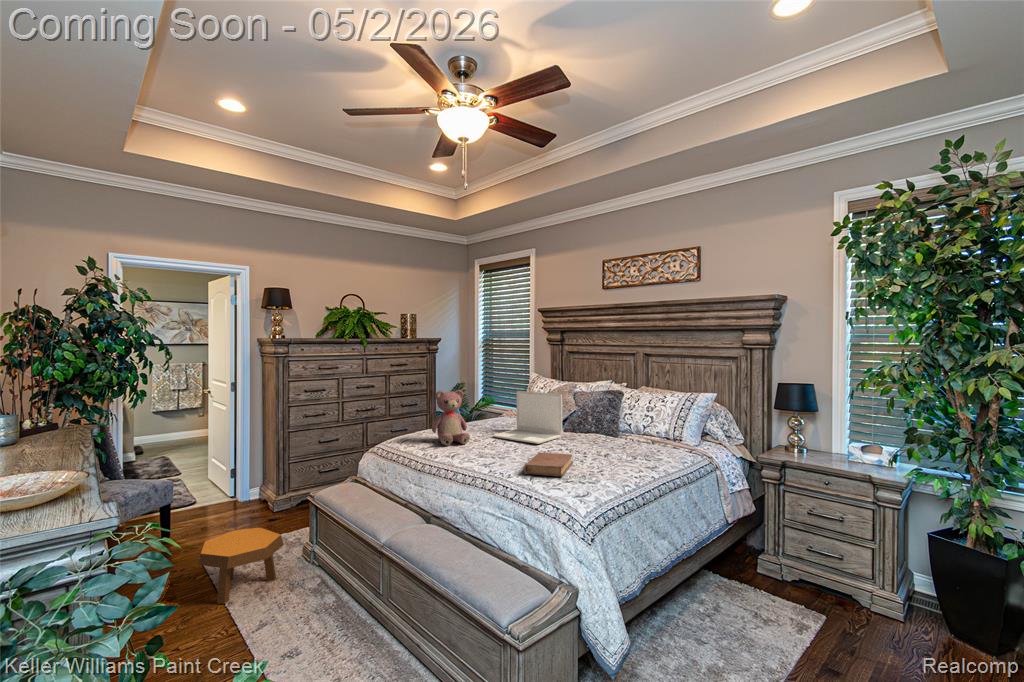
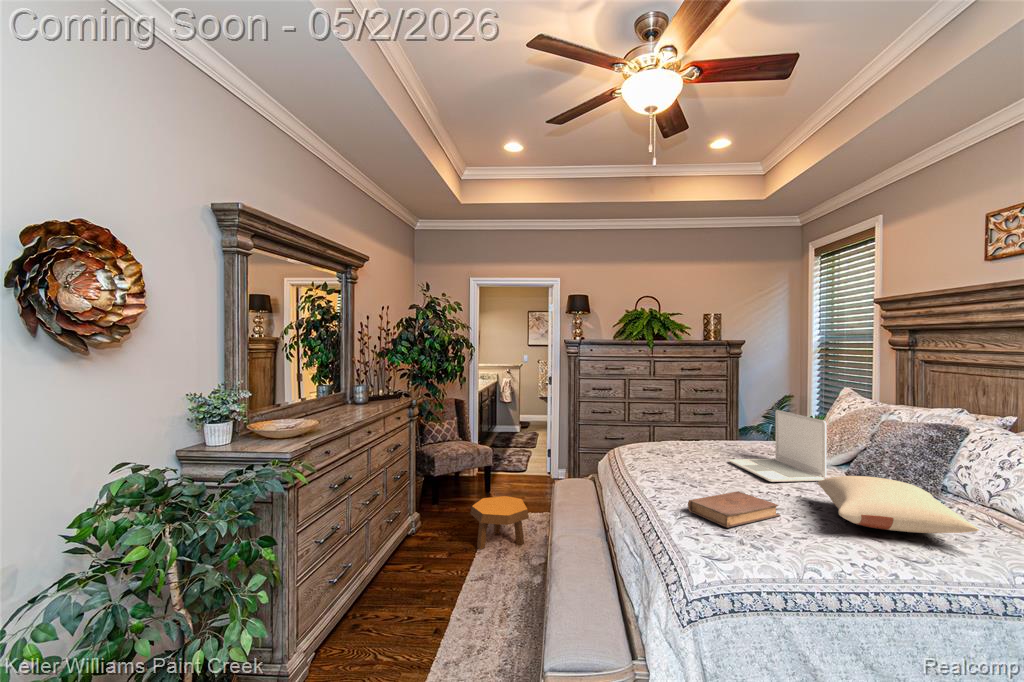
teddy bear: present [432,390,470,446] -> none [653,400,695,463]
pillow: none [576,425,669,456] -> present [818,476,979,533]

